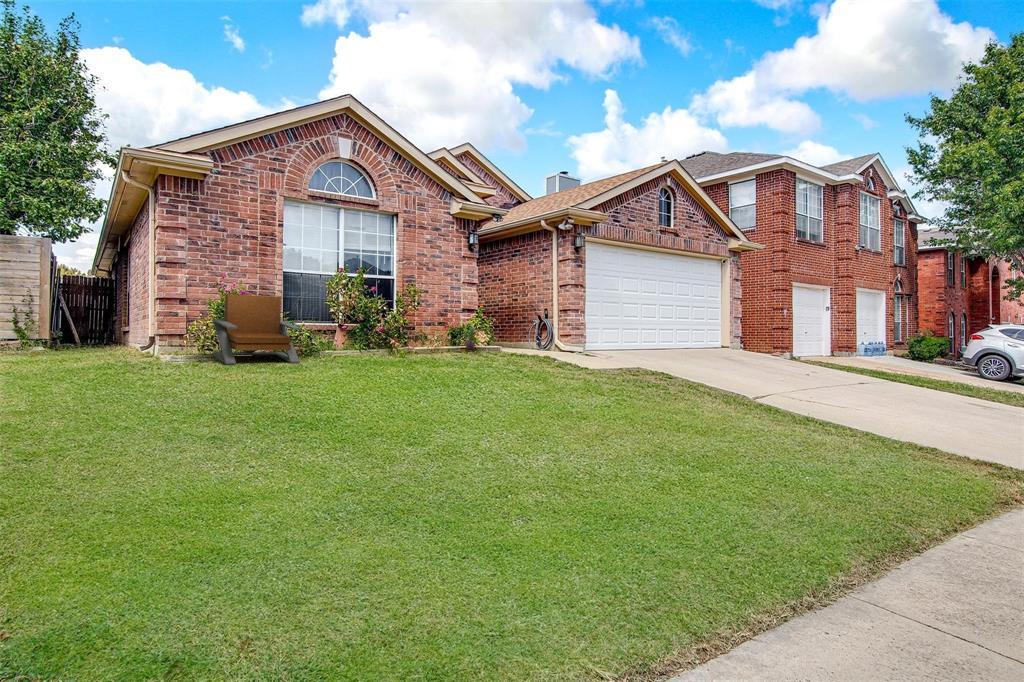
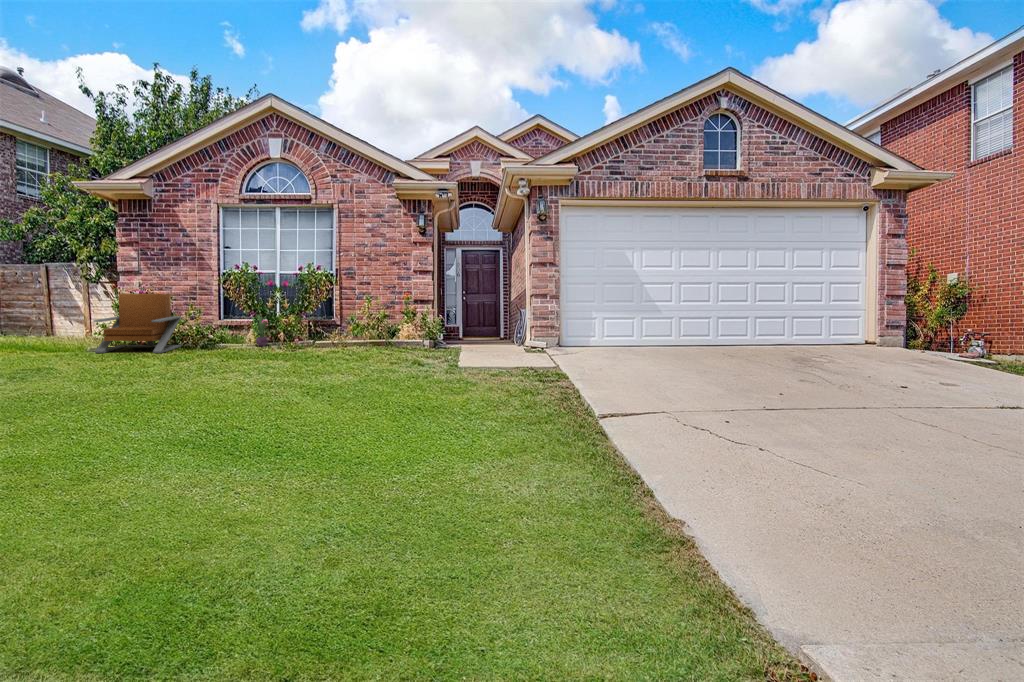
decorative plant: present [466,324,475,350] -> present [256,316,268,346]

